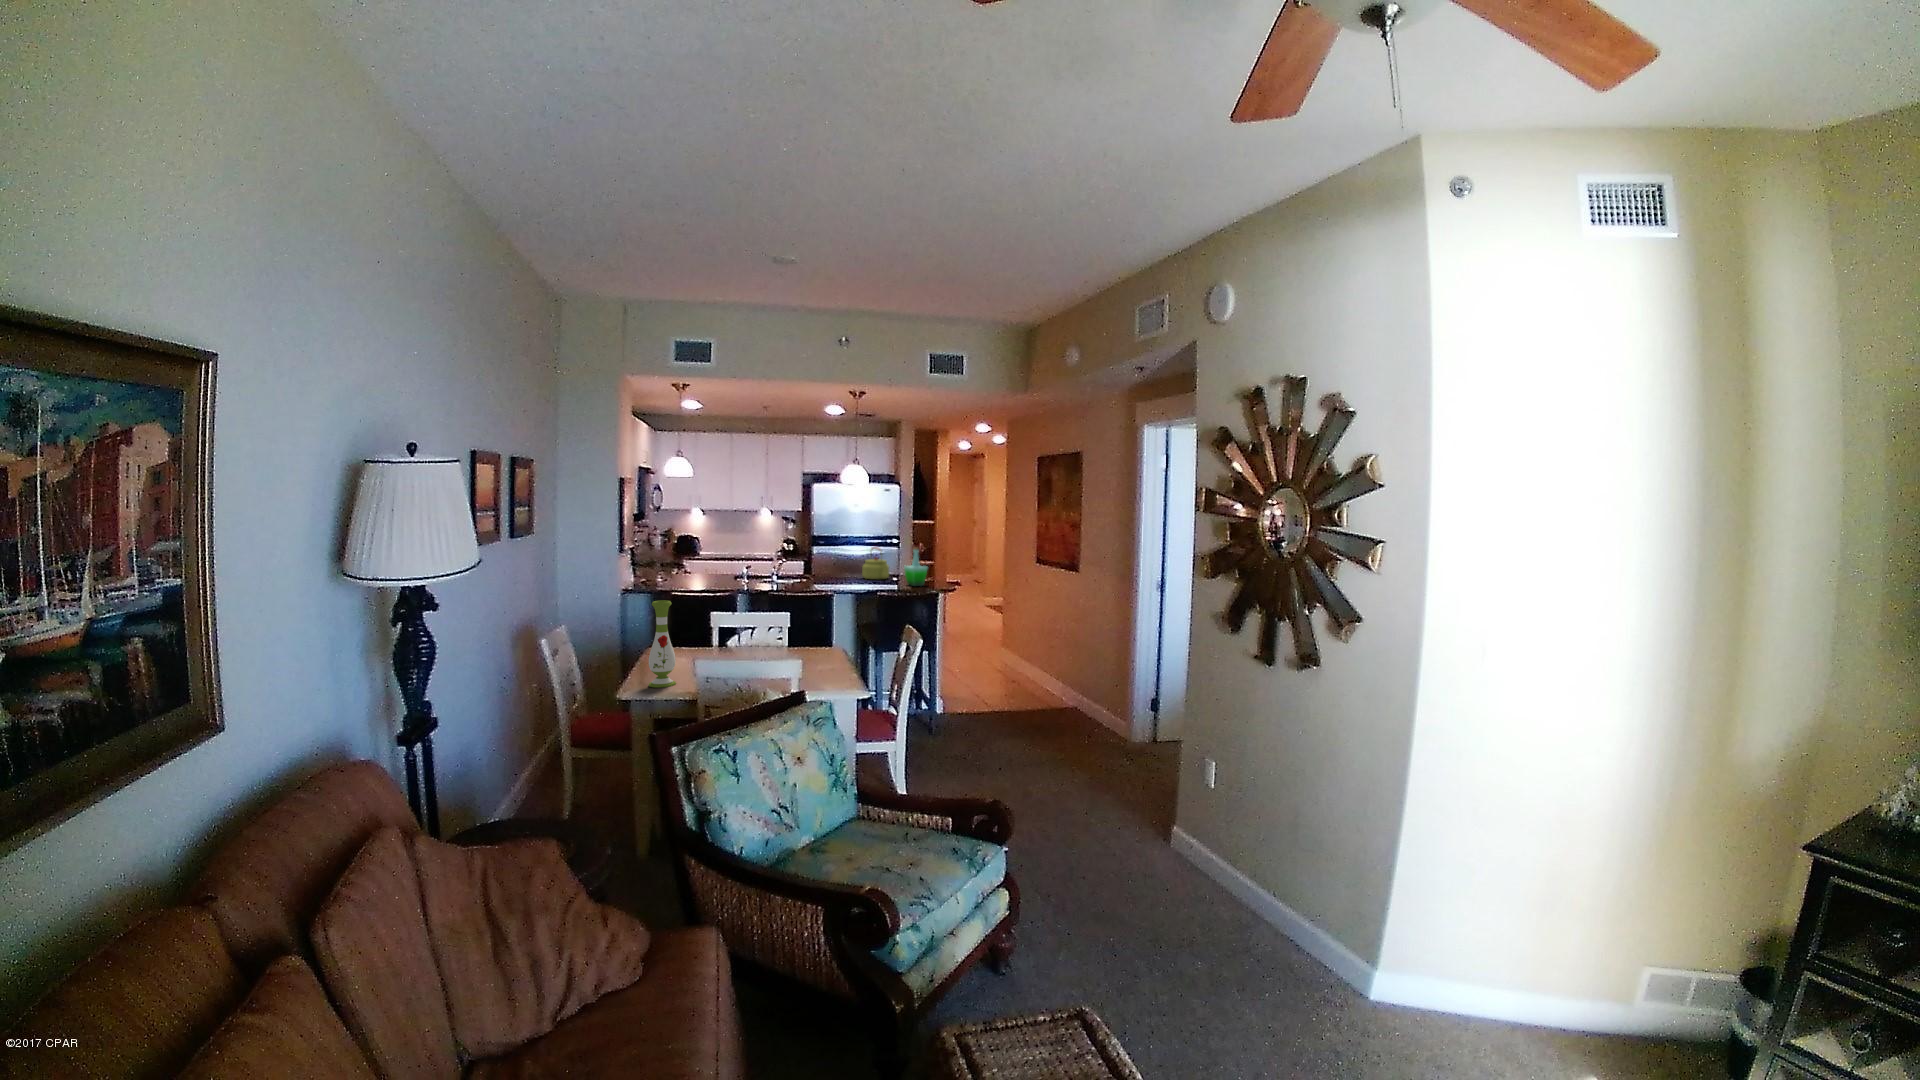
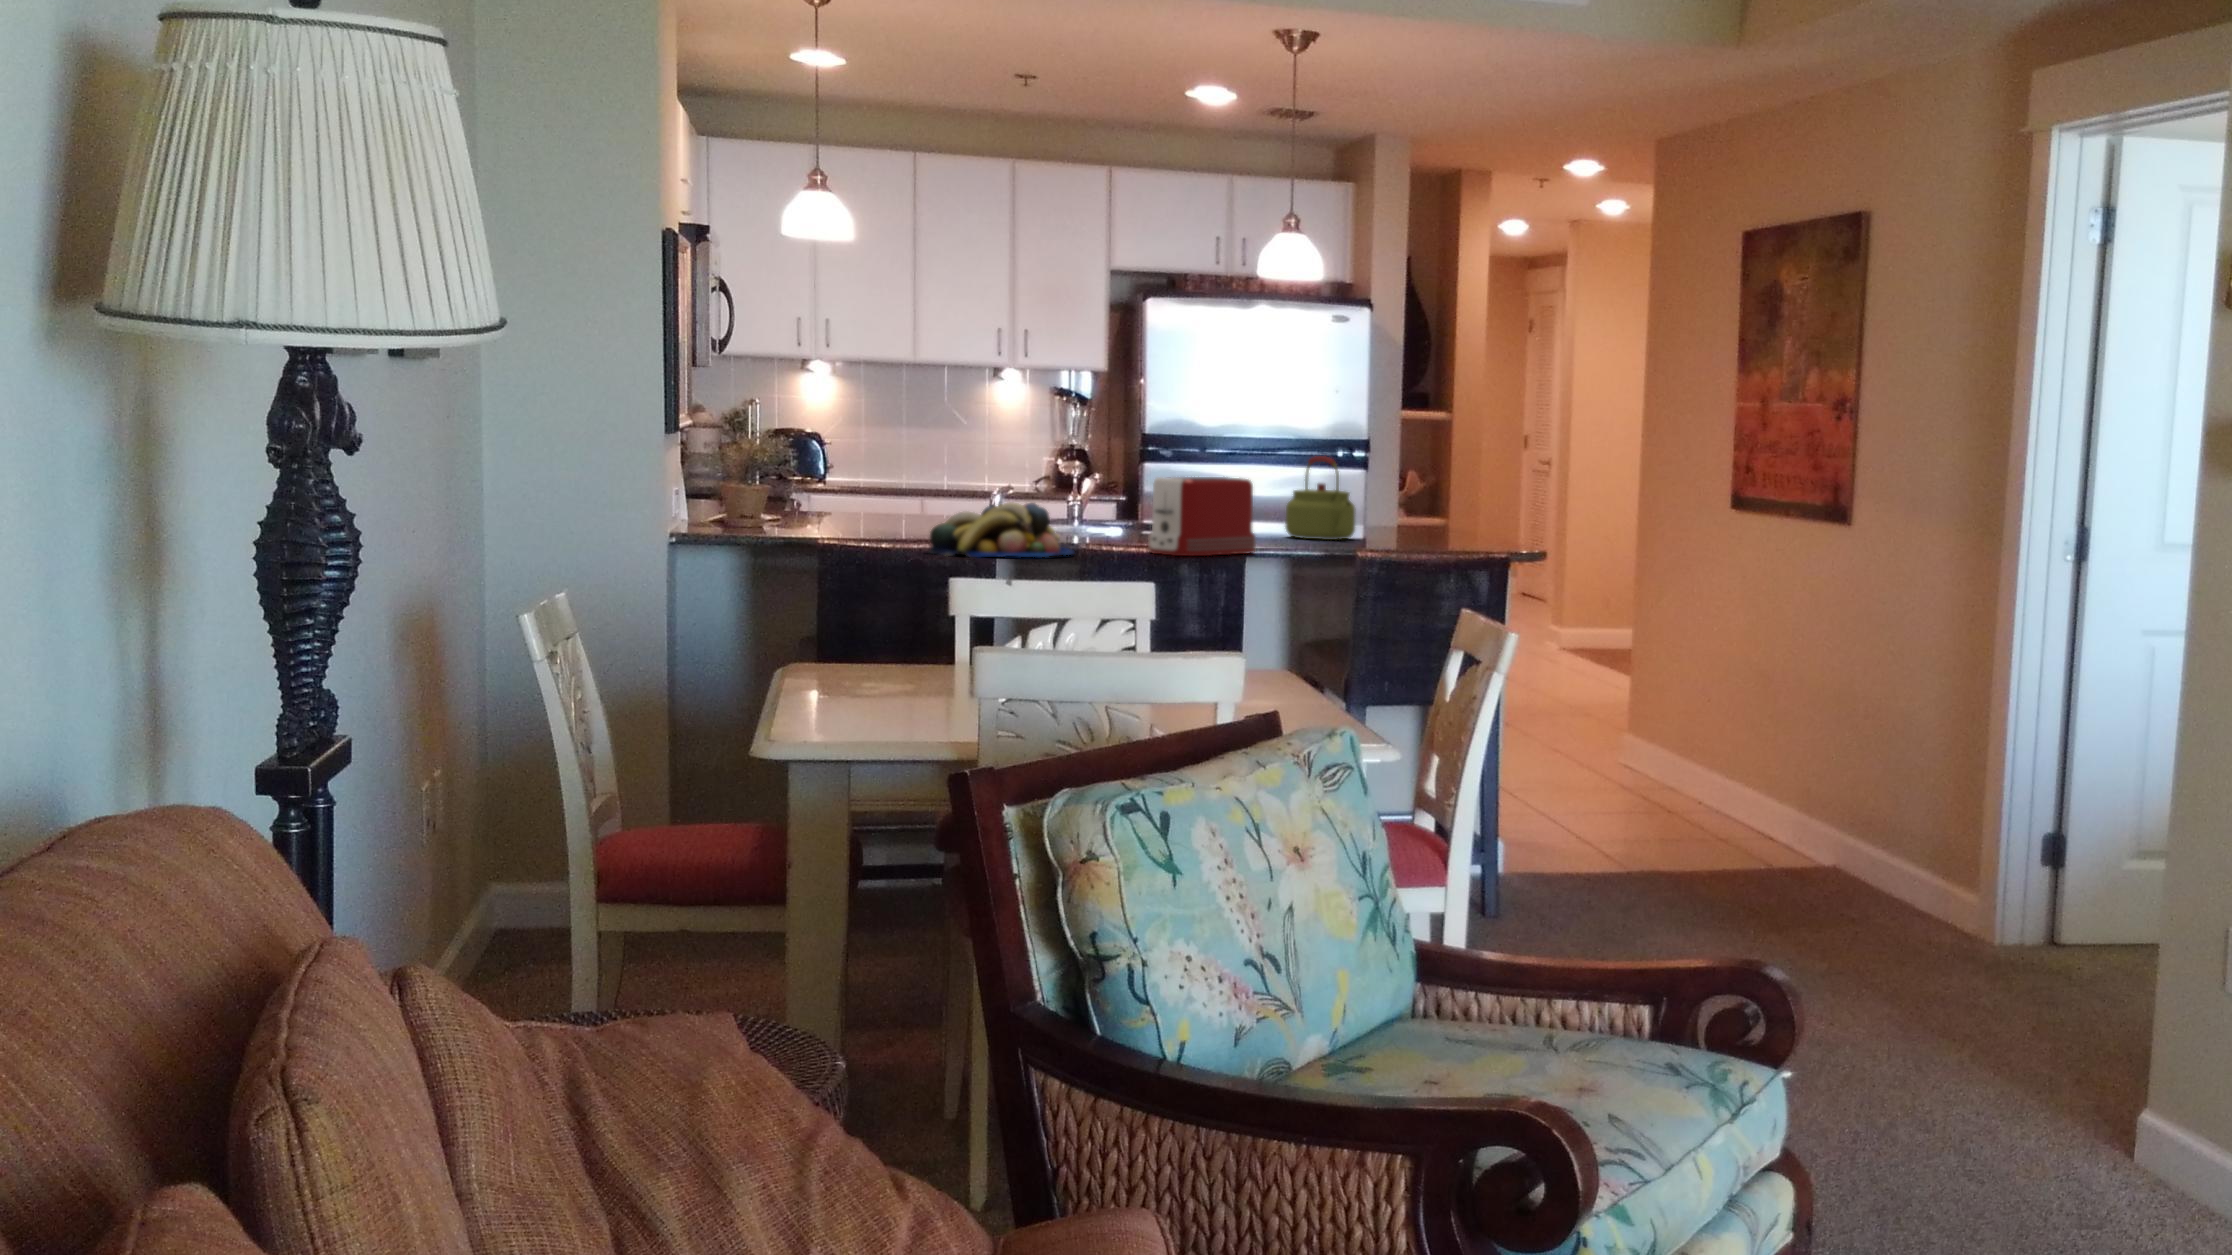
bottle: present [904,547,928,586] -> none [1401,453,1464,553]
toaster: none [801,561,844,593] -> present [1148,477,1256,556]
fruit bowl: none [713,574,771,598] -> present [929,503,1074,558]
vase: present [648,600,676,688] -> none [840,510,908,728]

